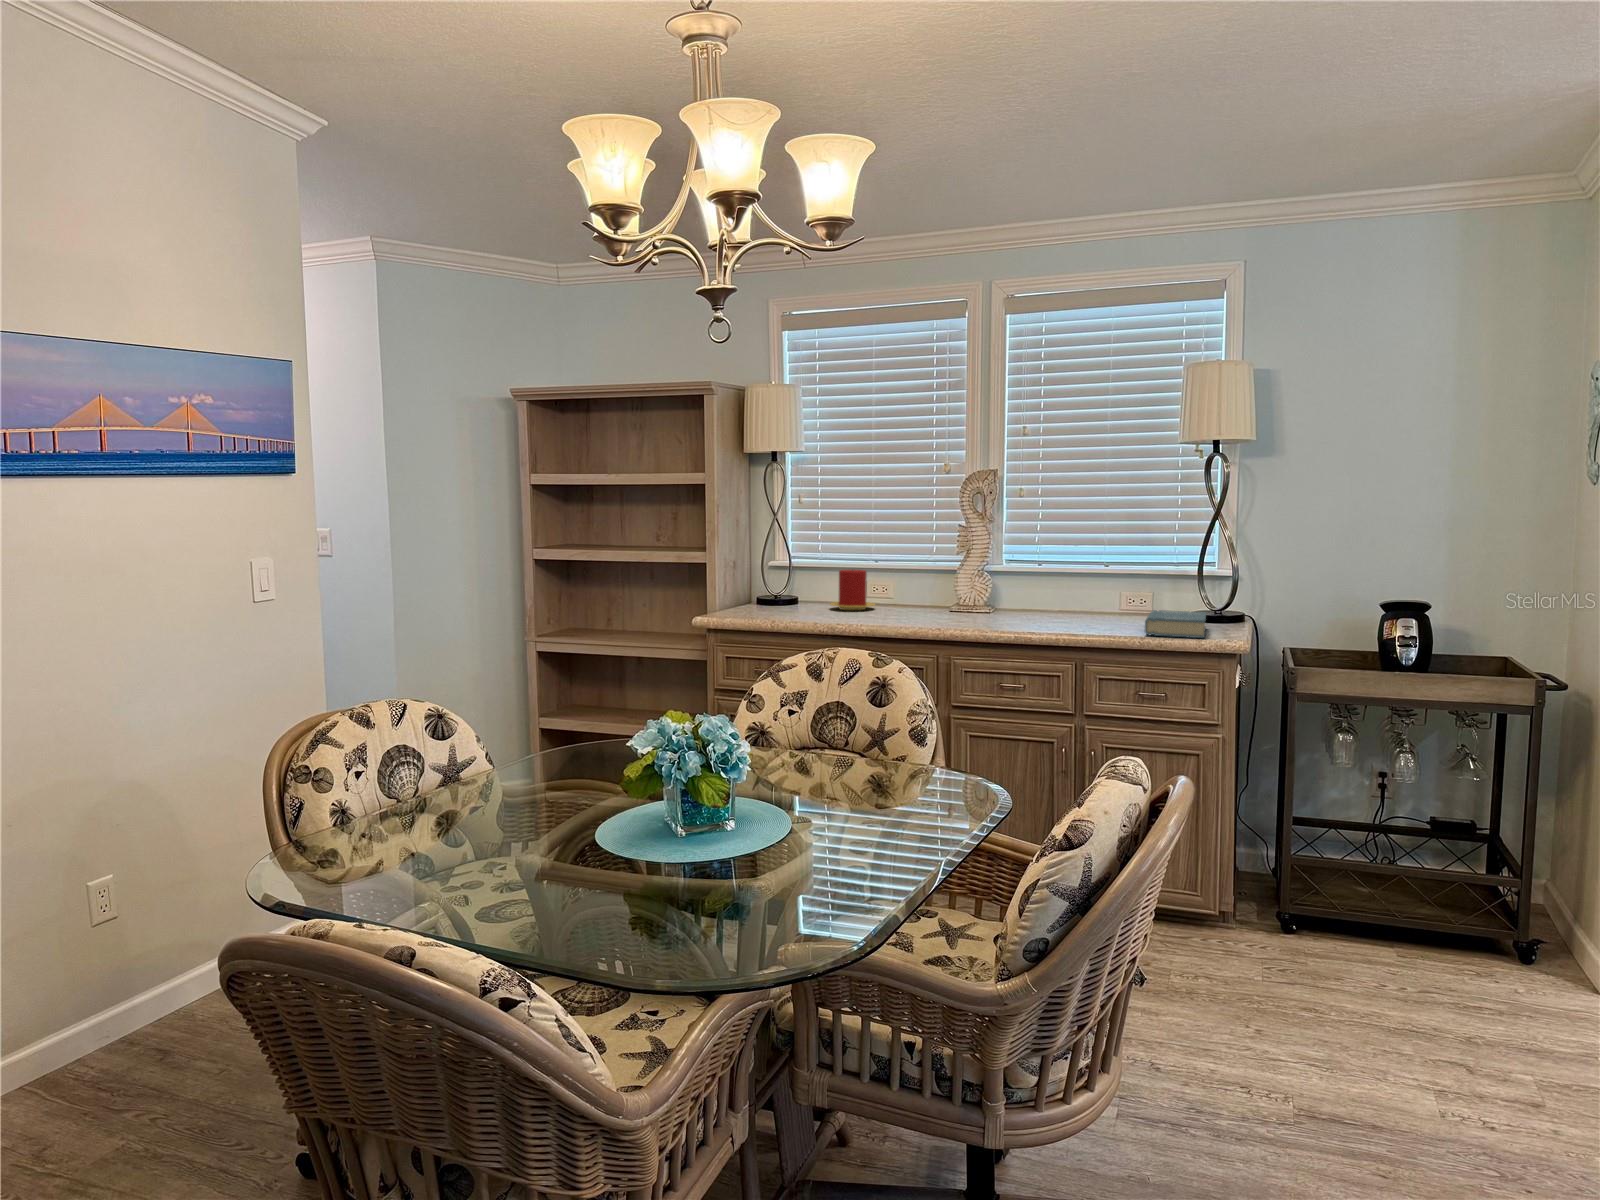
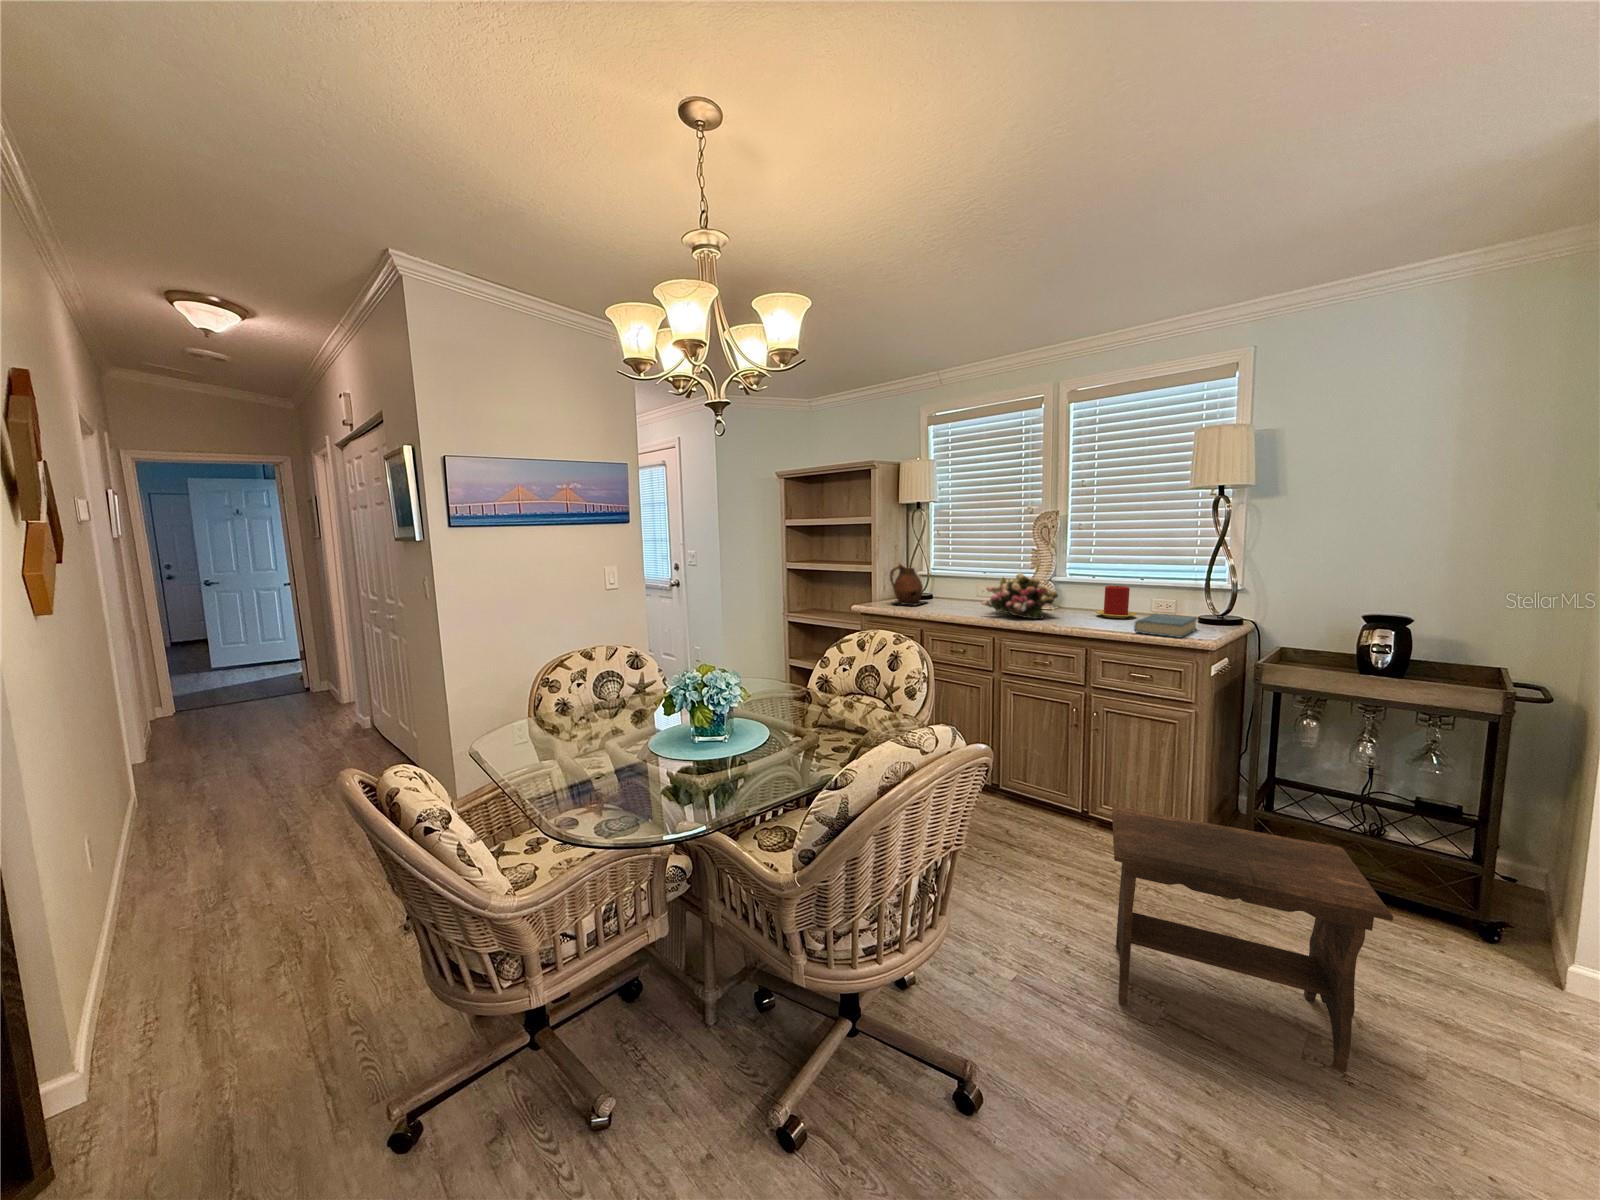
ceramic pitcher: none [757,548,816,617] -> present [890,563,926,606]
flower arrangement: none [922,560,1026,626] -> present [982,573,1058,619]
candle: present [830,570,875,610] -> present [1096,586,1136,618]
footstool: none [1195,860,1525,1120] -> present [1112,807,1393,1072]

